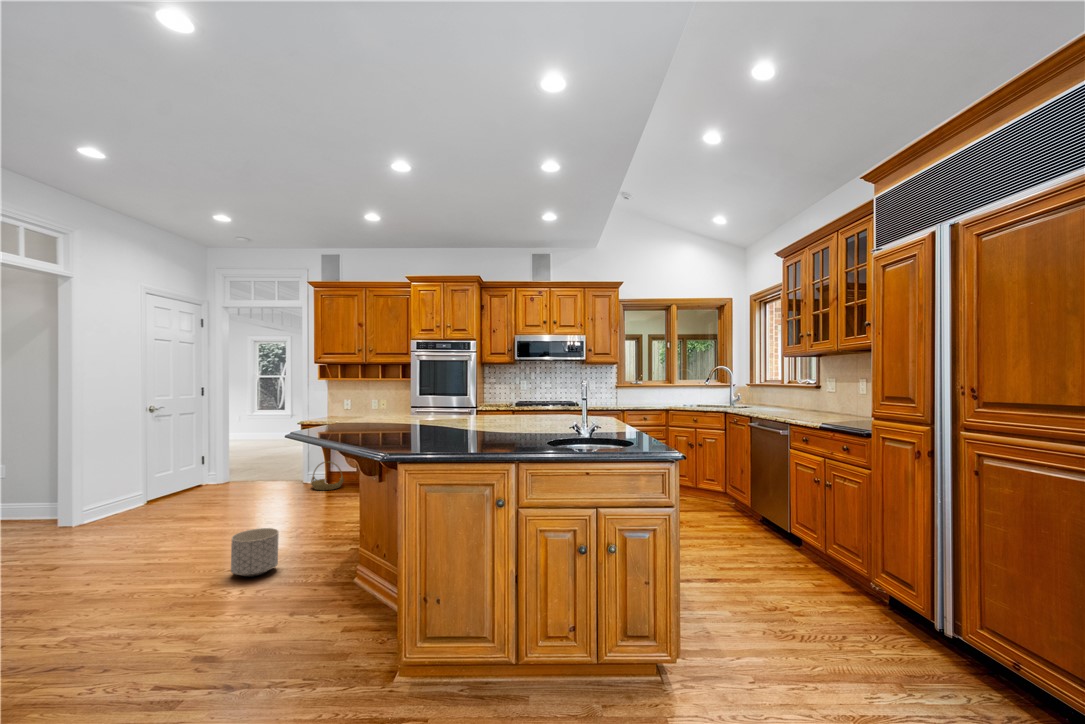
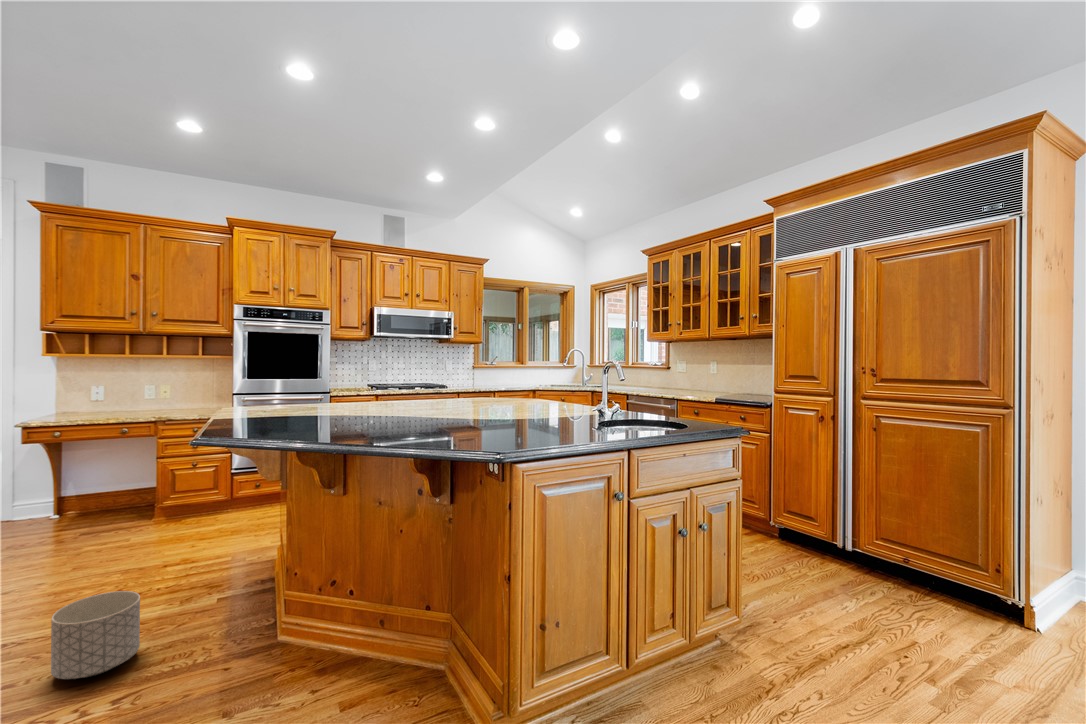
basket: present [311,461,344,490] -> none [43,479,107,524]

